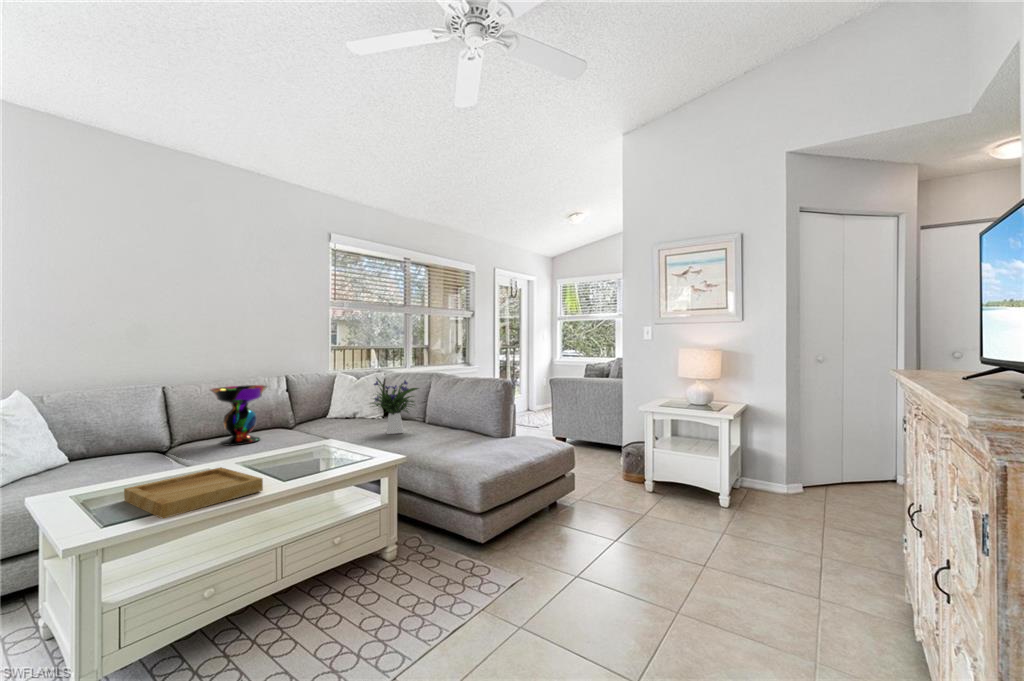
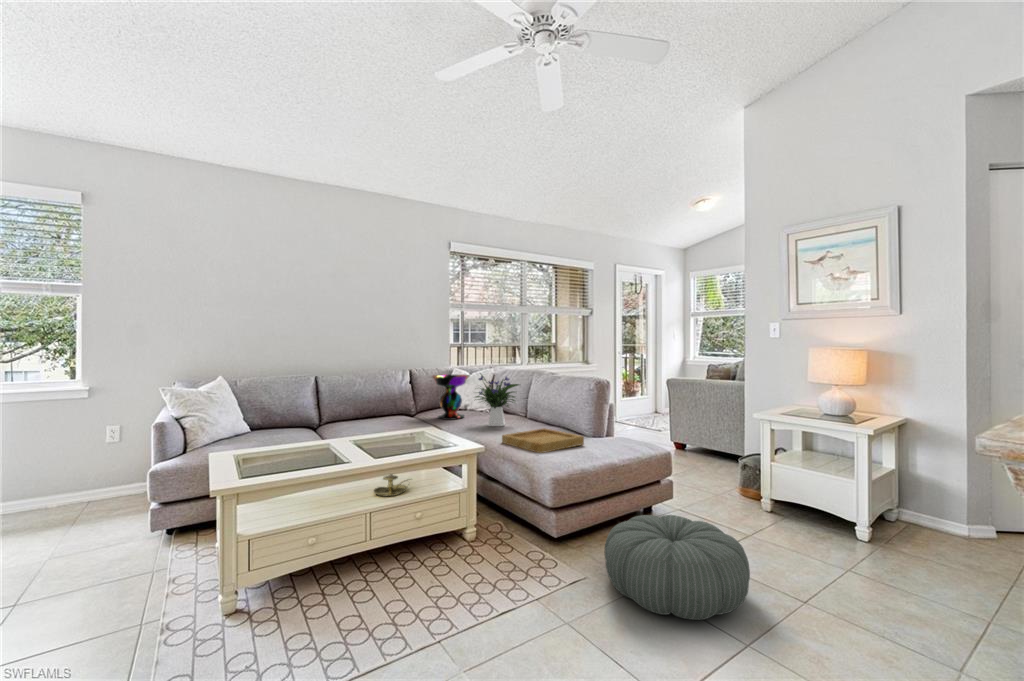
decorative bowl: present [210,385,267,446] -> present [432,375,469,420]
tray: present [124,467,263,518] -> present [502,428,584,453]
candle holder: none [276,482,323,526] -> present [374,474,410,497]
pouf: none [537,505,669,601] -> present [605,515,750,620]

